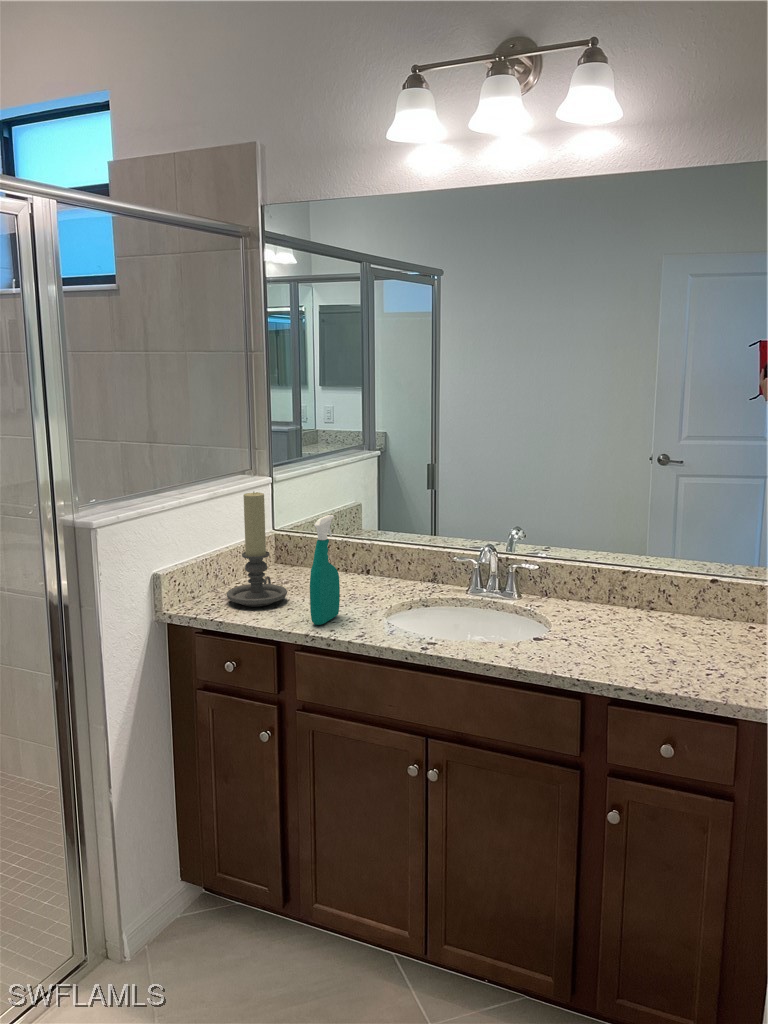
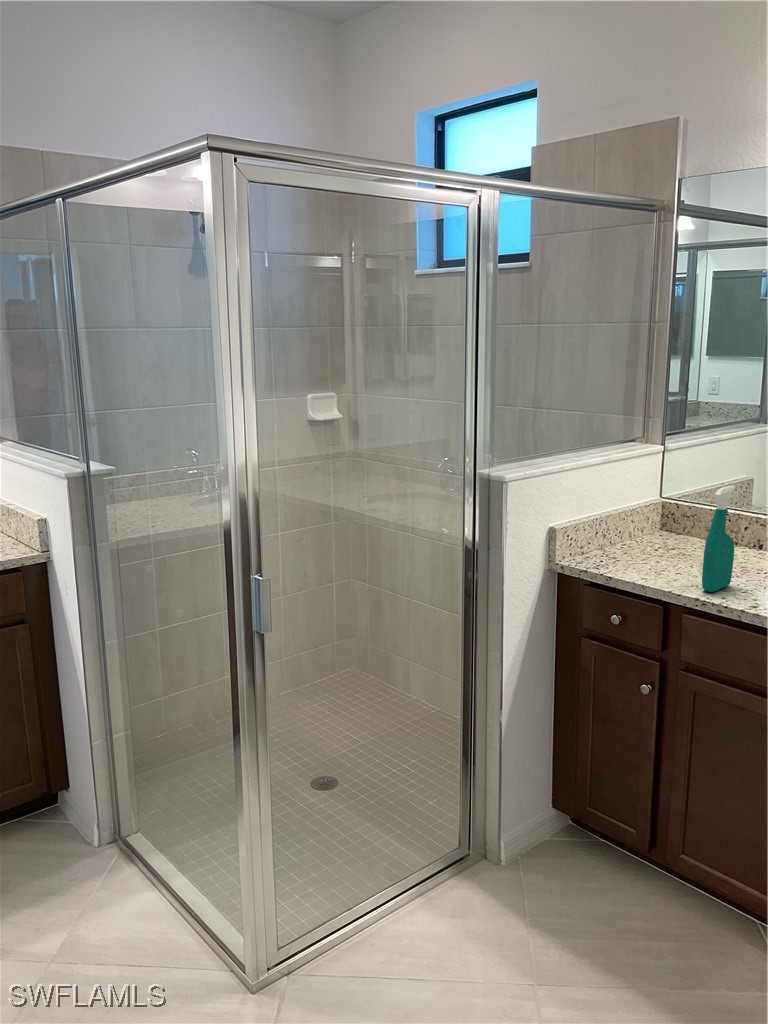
candle holder: present [227,492,287,607] -> none [616,458,676,567]

